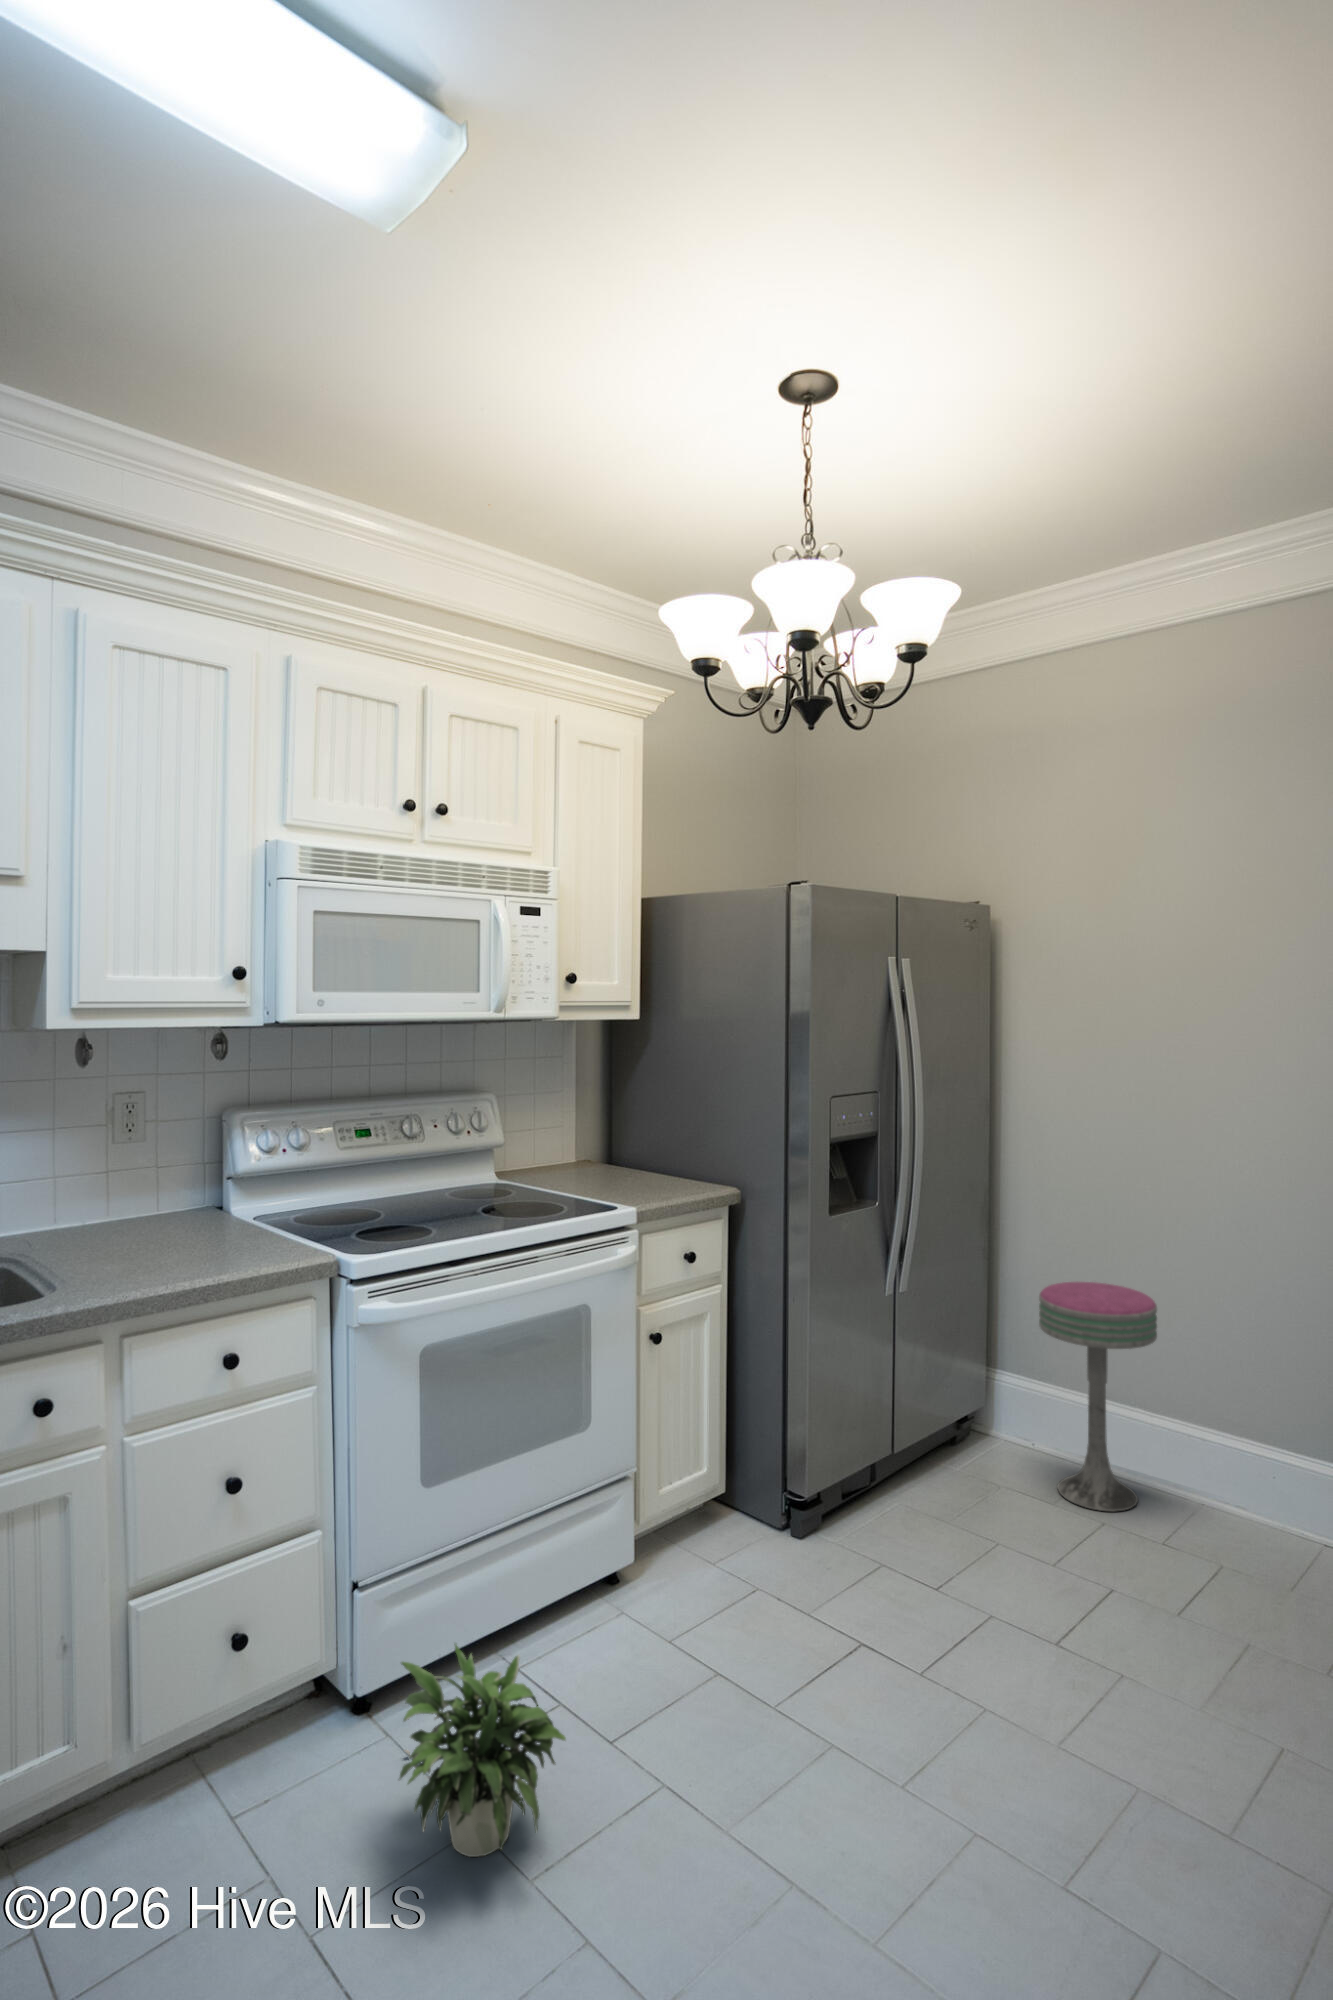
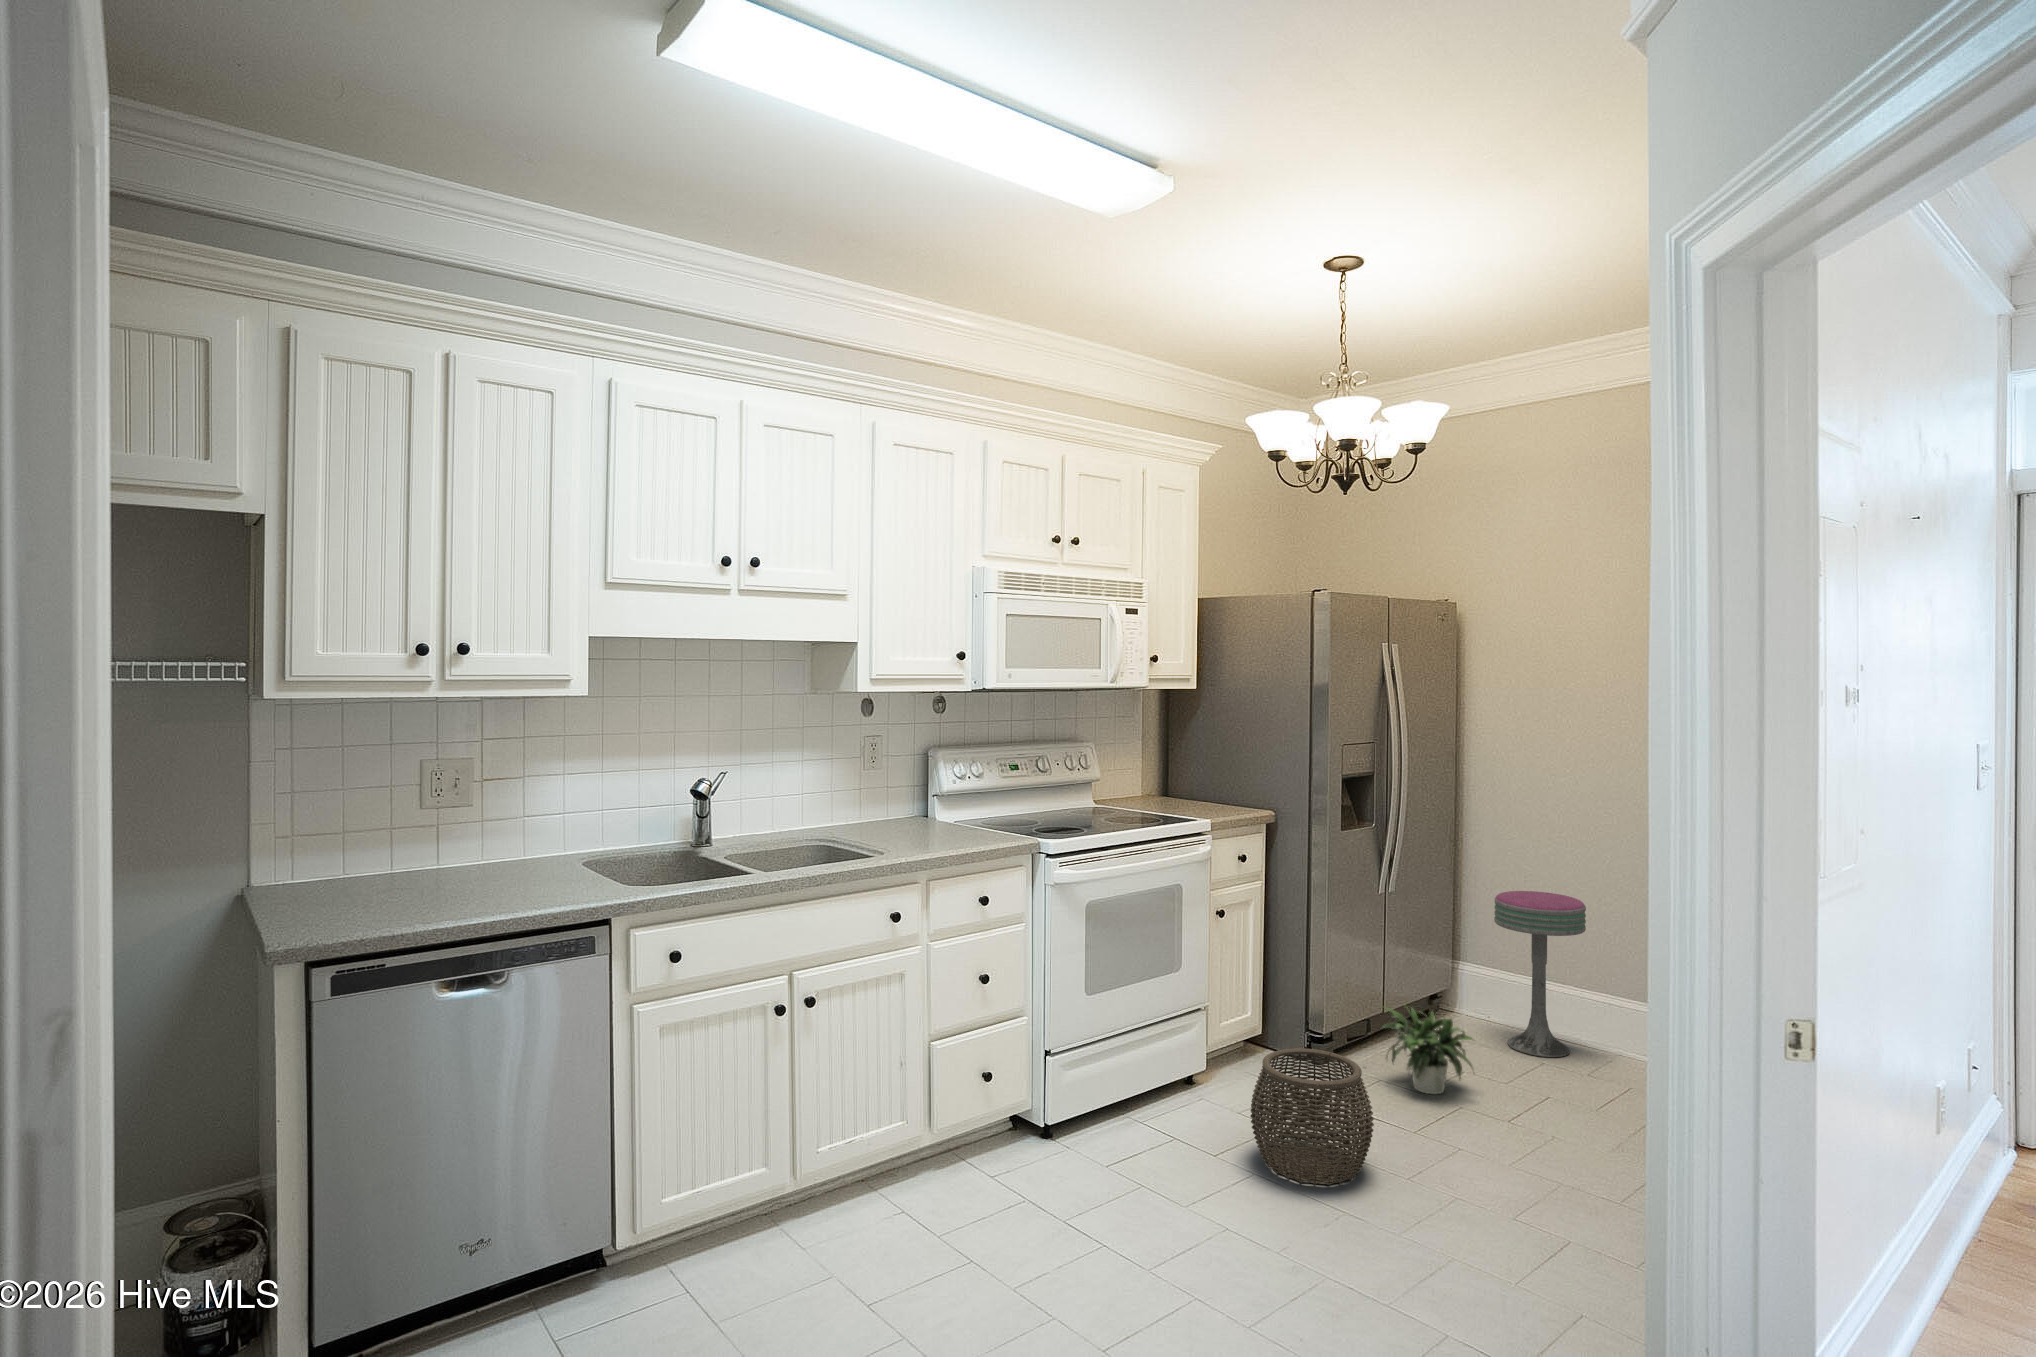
woven basket: none [653,1565,840,1809] -> present [1250,1048,1374,1185]
potted plant: present [399,1644,566,1857] -> present [1383,1007,1473,1094]

